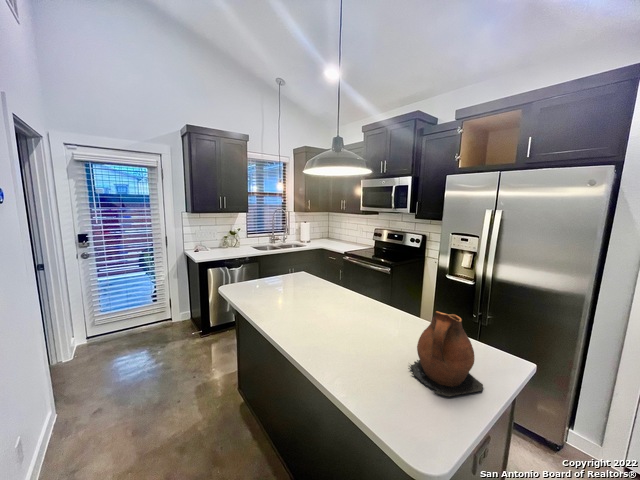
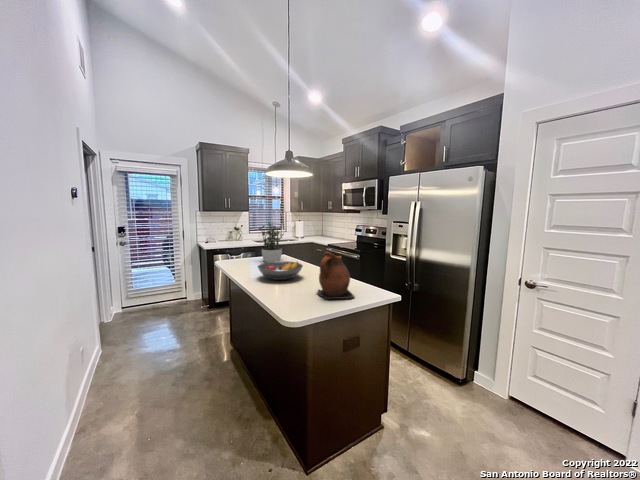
potted plant: none [278,237,310,291] -> present [259,223,282,262]
fruit bowl: none [295,300,363,336] -> present [258,261,303,280]

